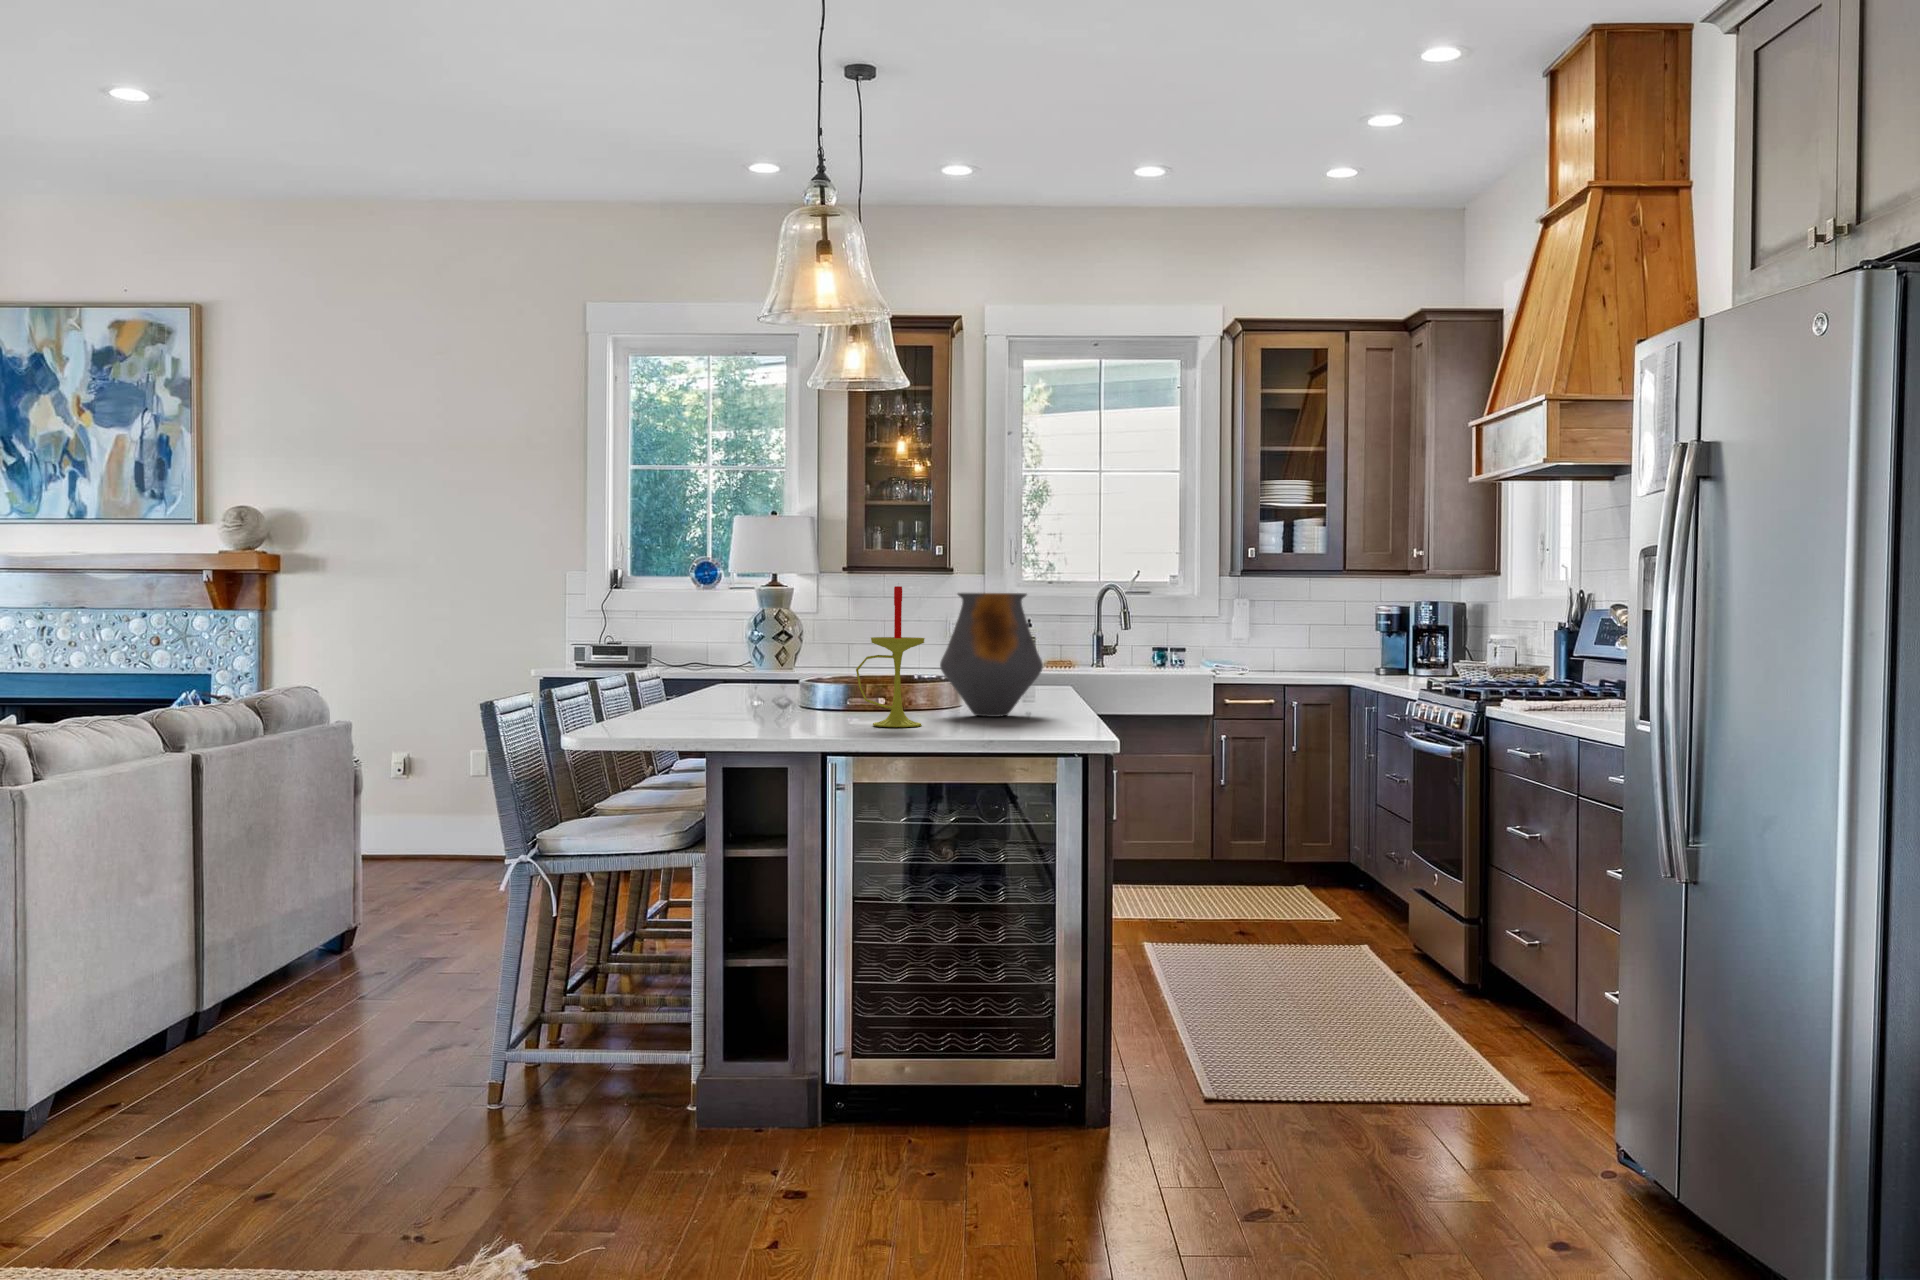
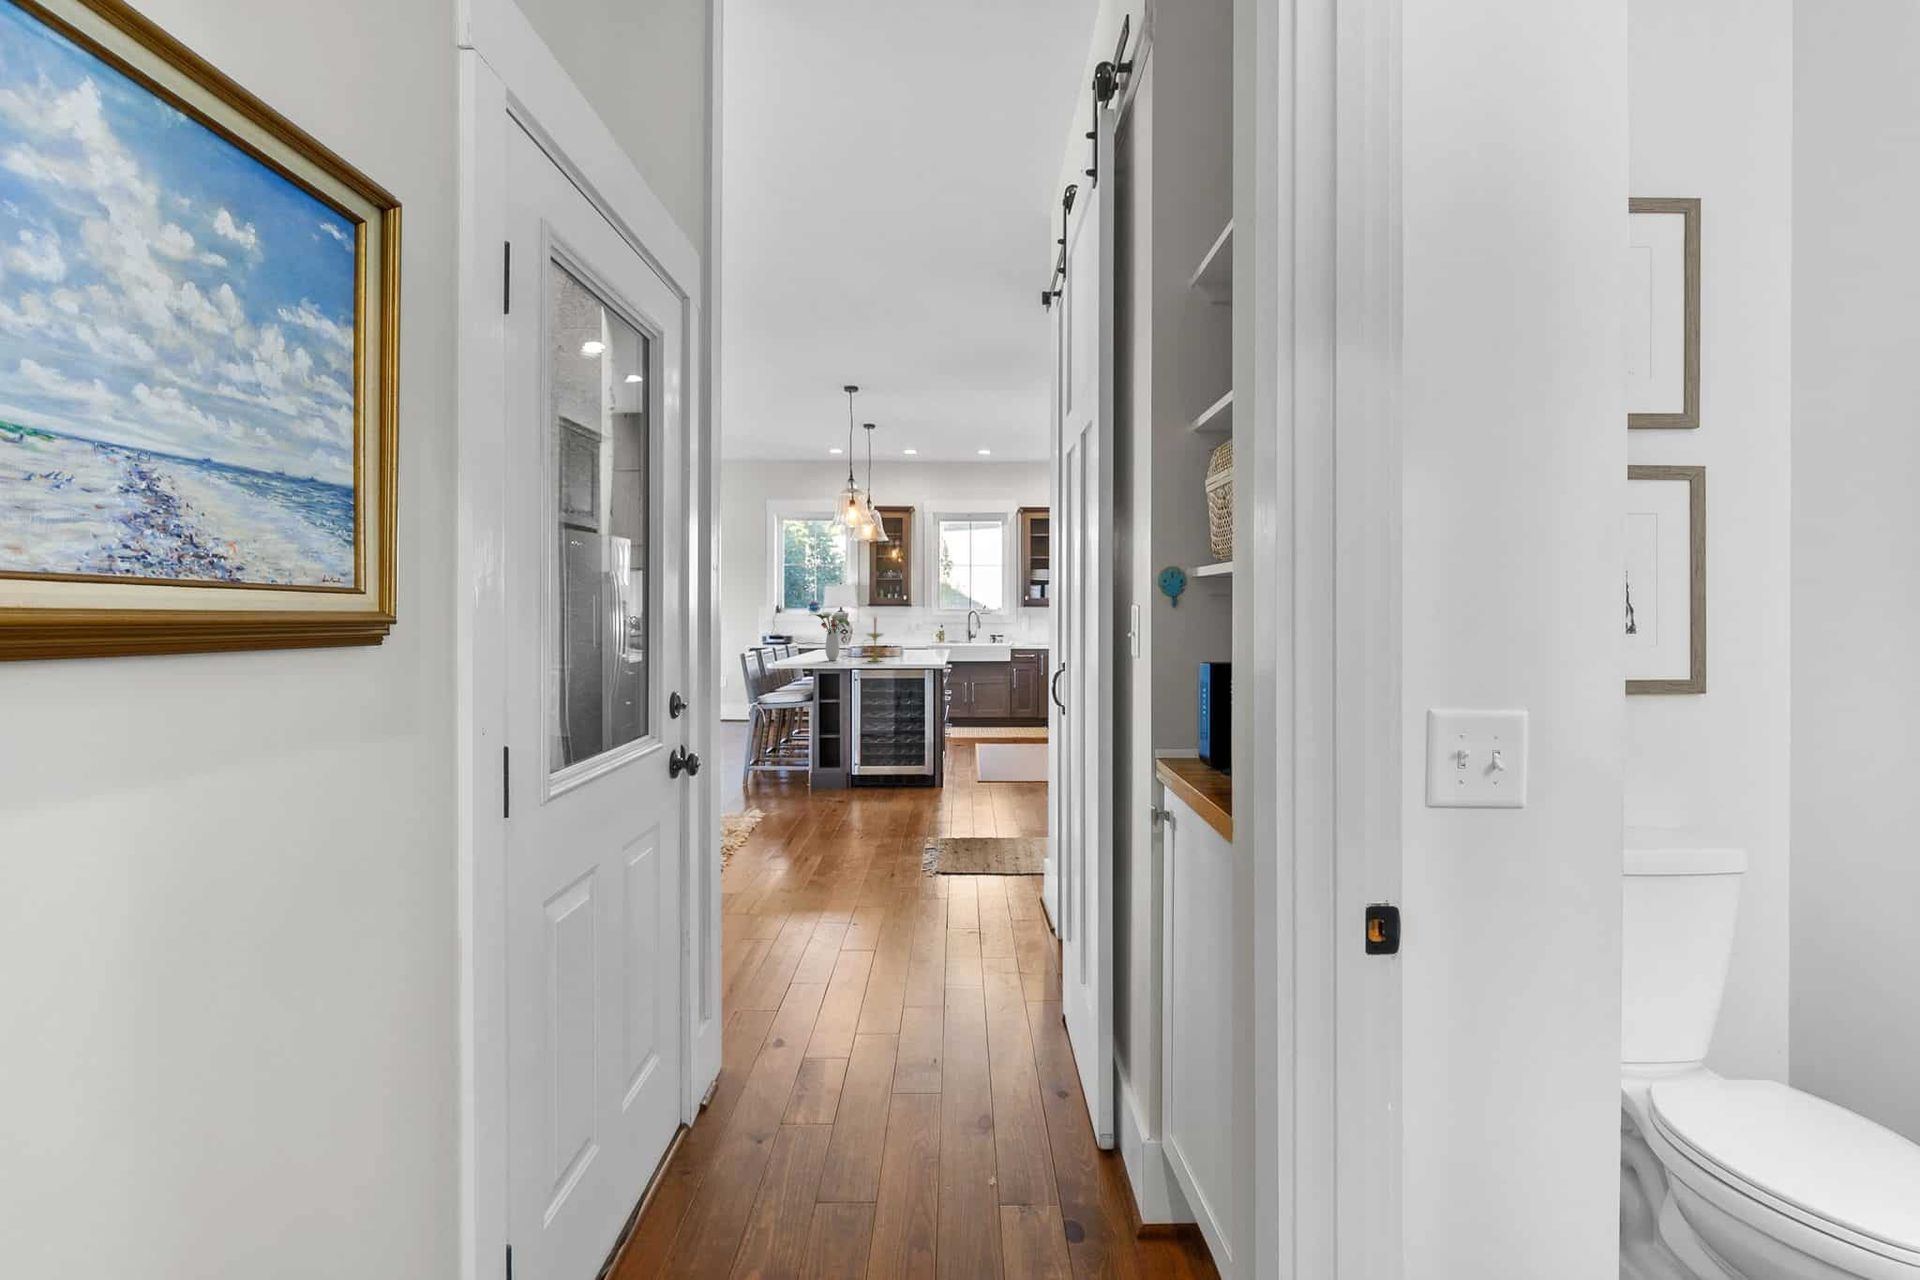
flower arrangement: none [688,572,816,720] -> present [809,613,849,660]
vase: present [940,593,1043,717] -> none [891,619,925,659]

